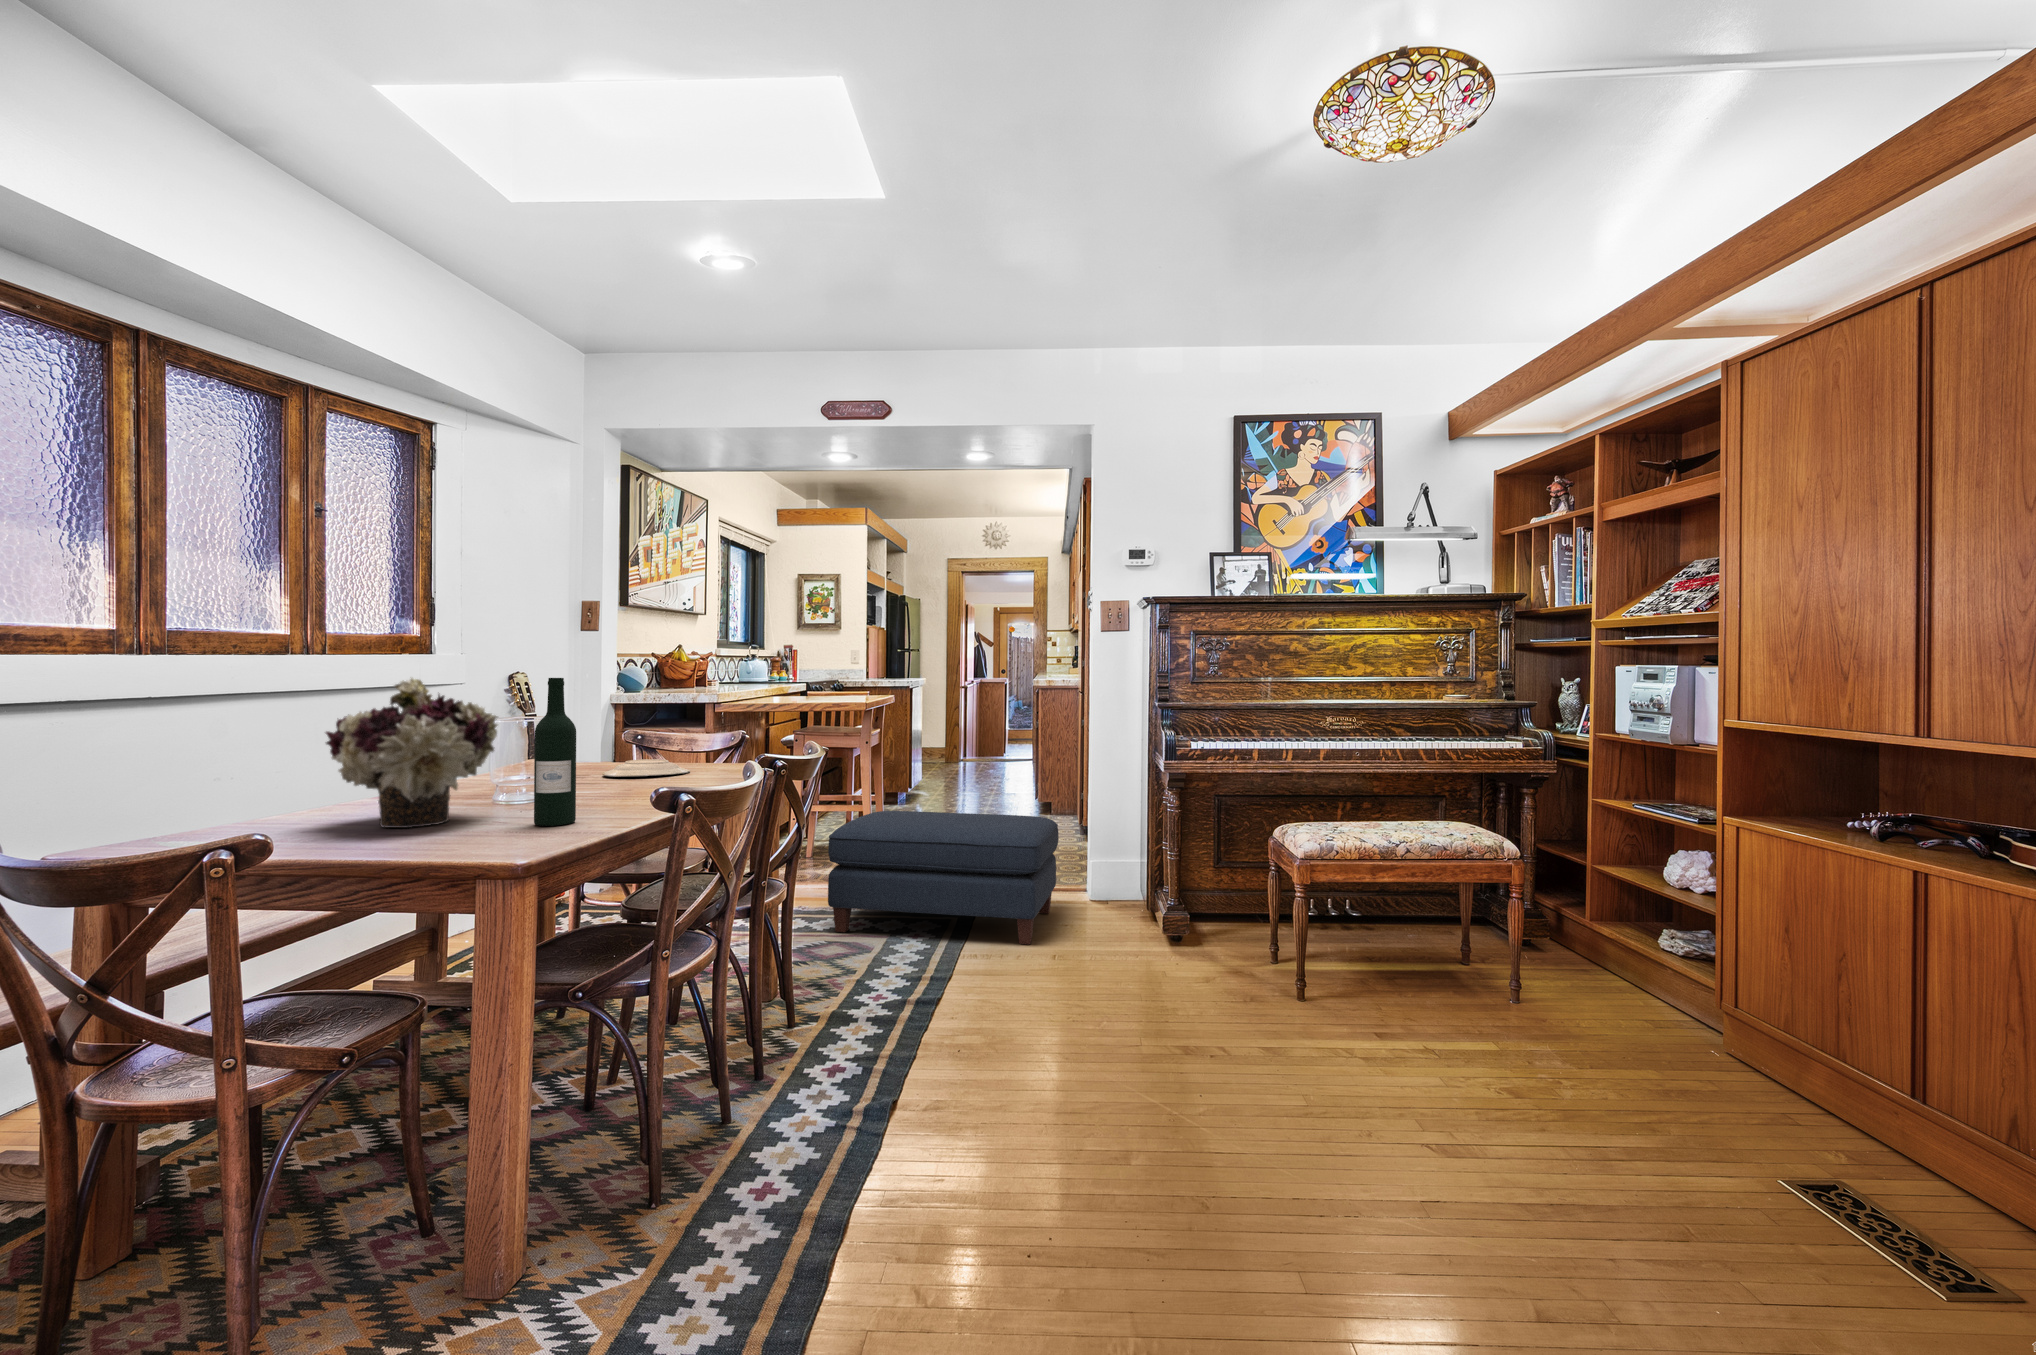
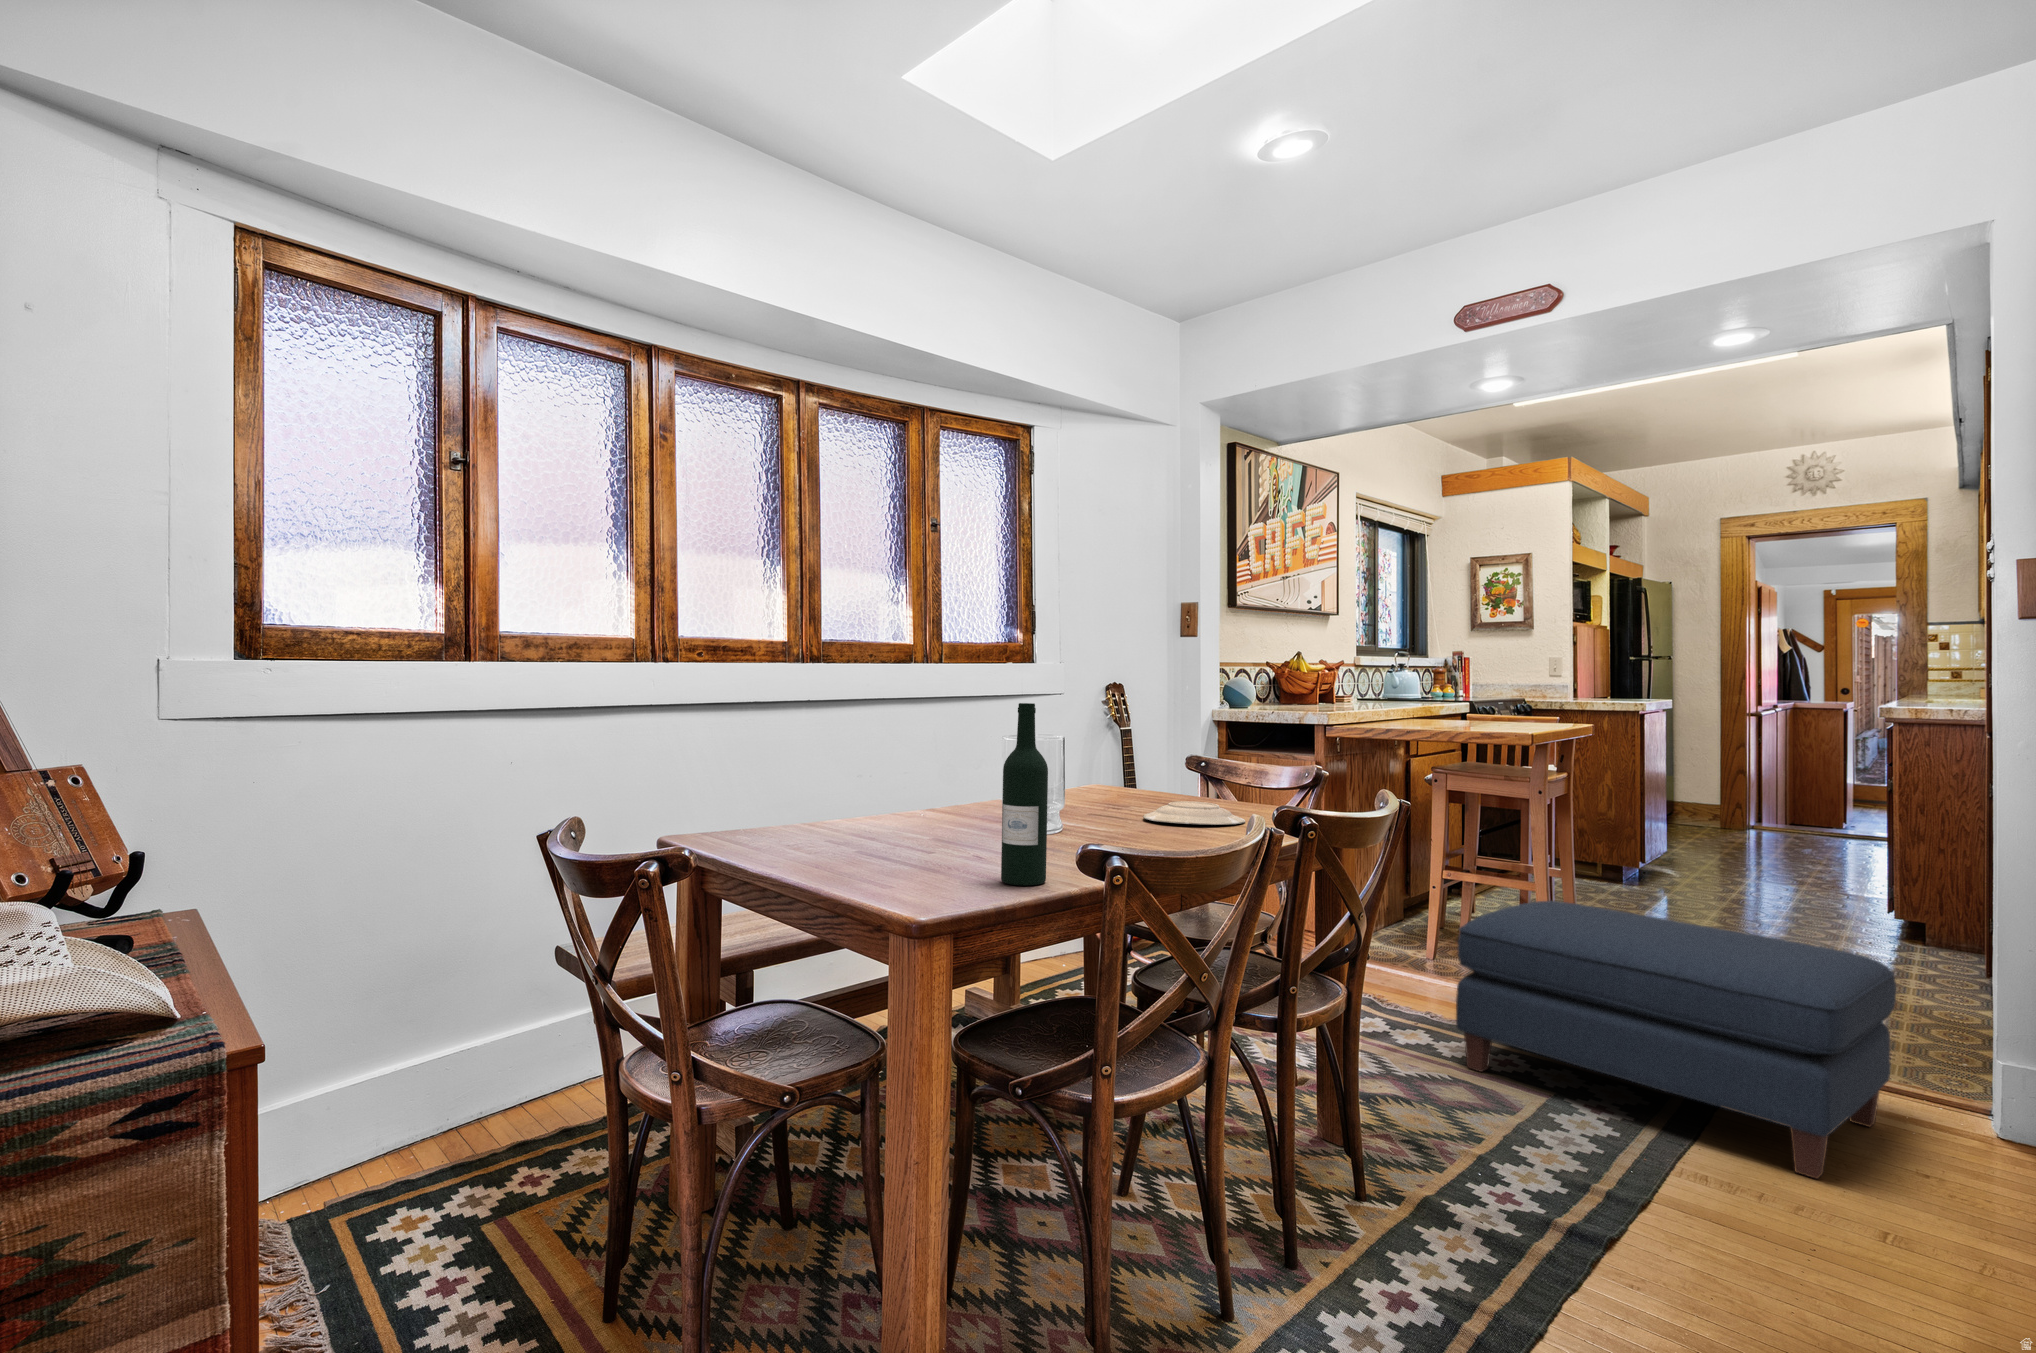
flower arrangement: present [326,678,498,828] -> none [839,698,986,865]

